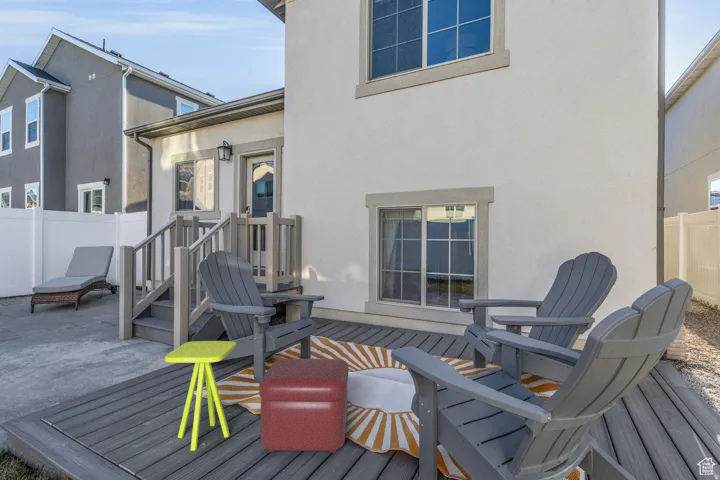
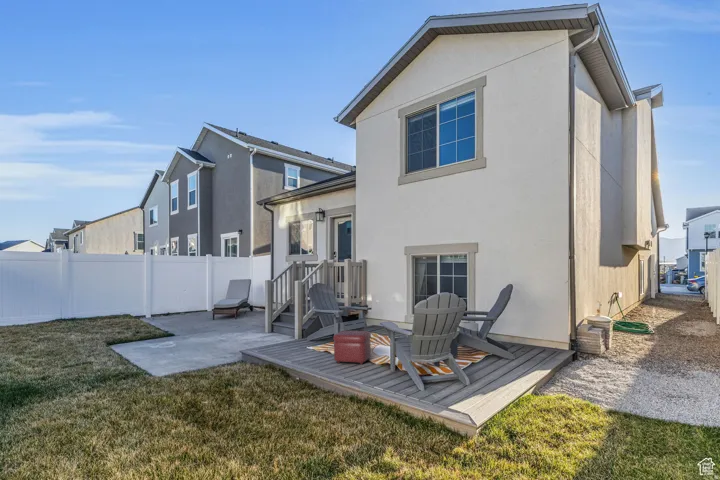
side table: present [165,341,236,451] -> none [300,322,325,362]

